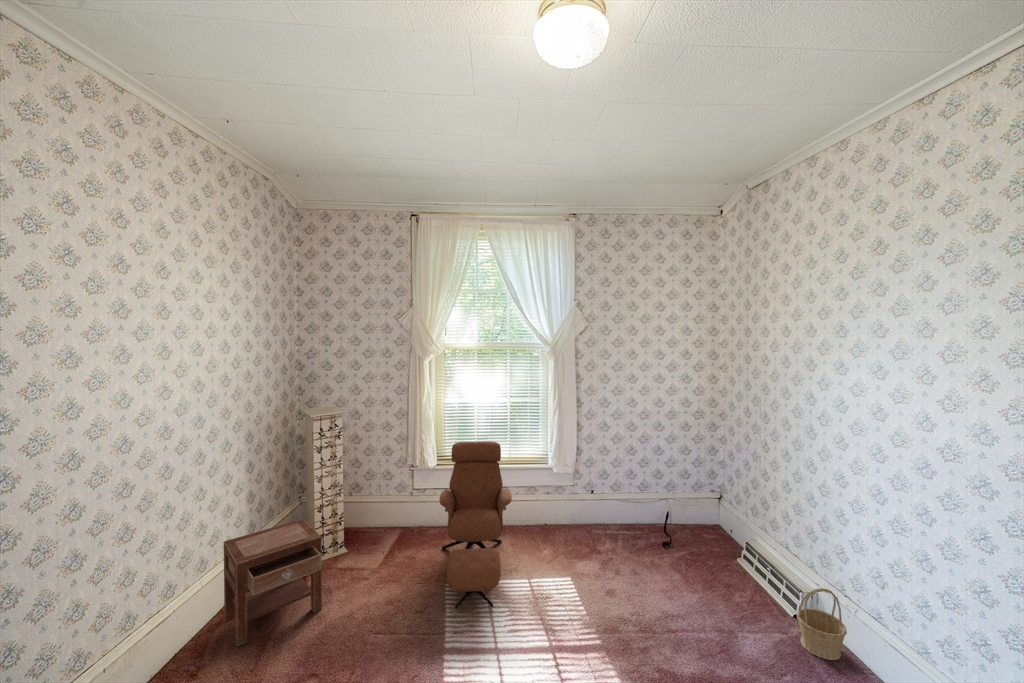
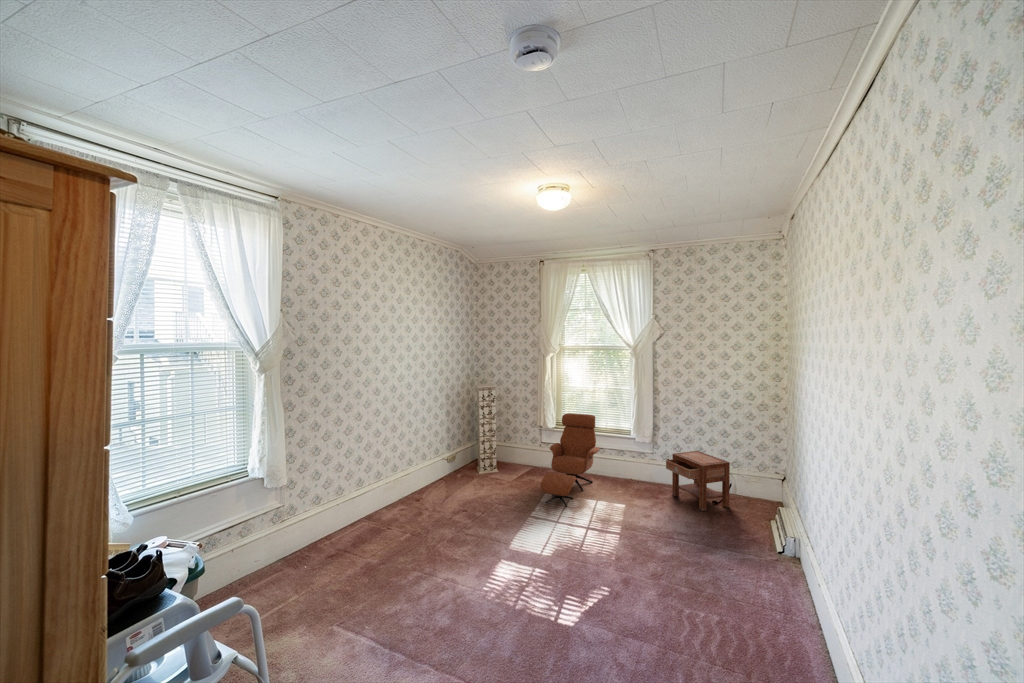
nightstand: present [224,519,322,647] -> present [666,451,730,511]
basket: present [797,588,847,660] -> none [765,526,800,576]

